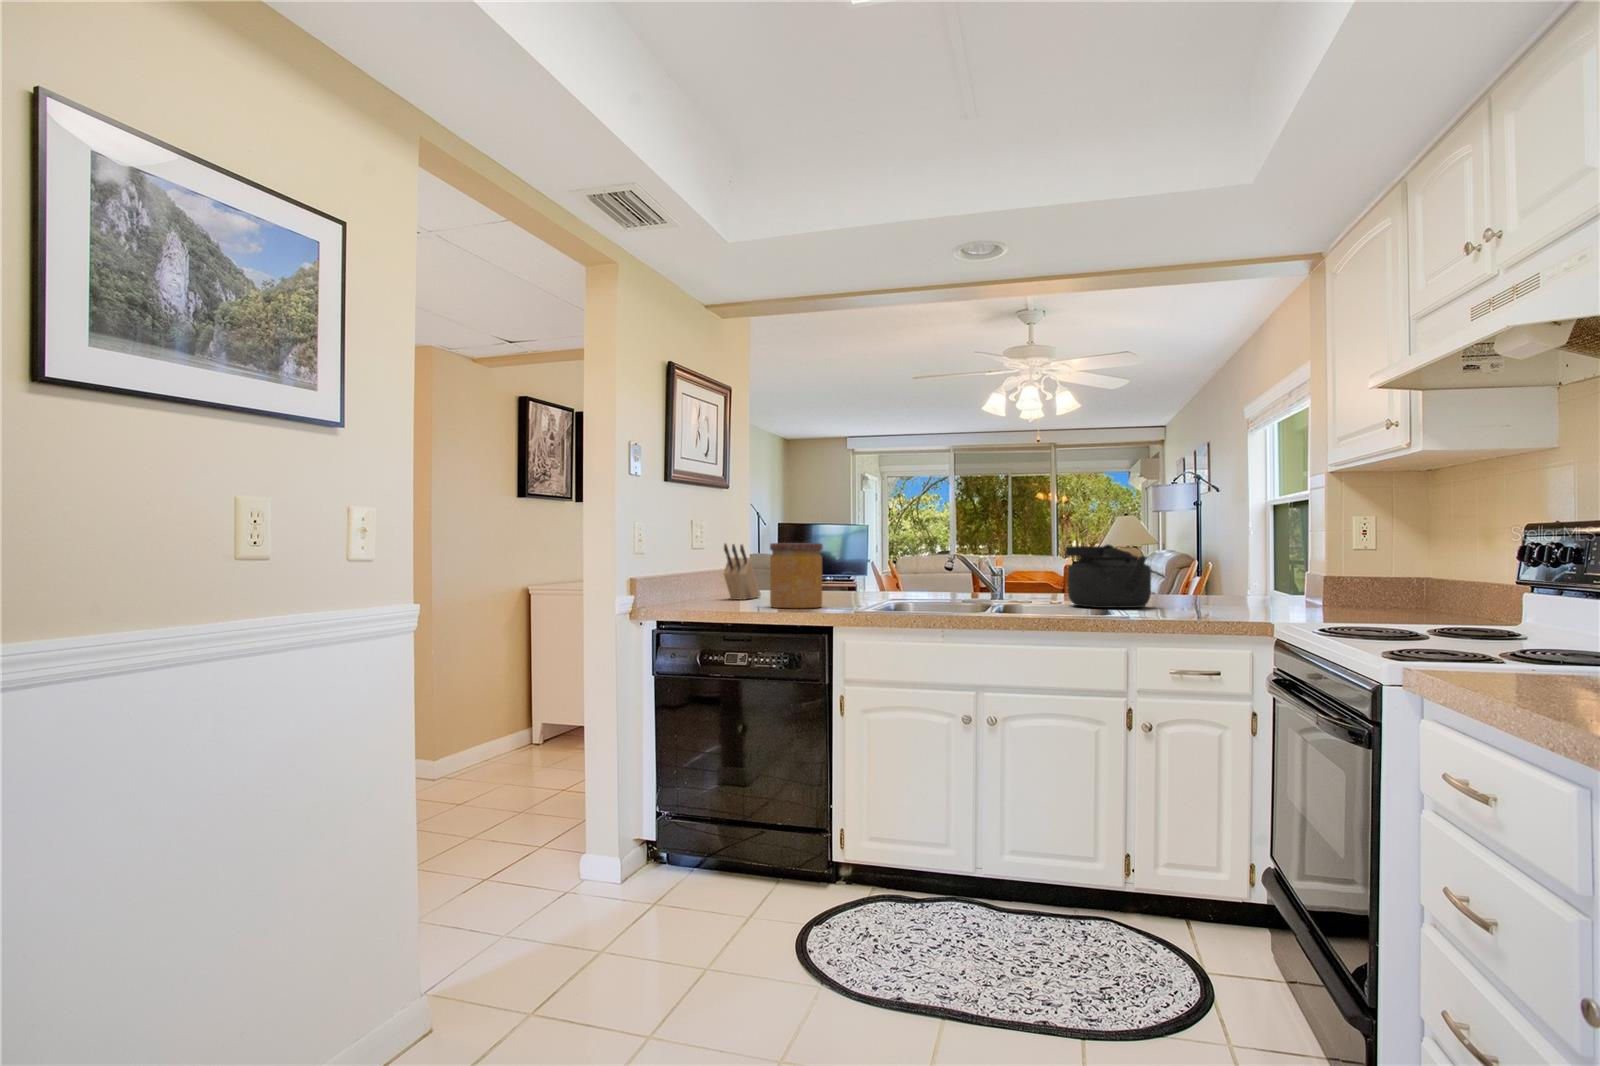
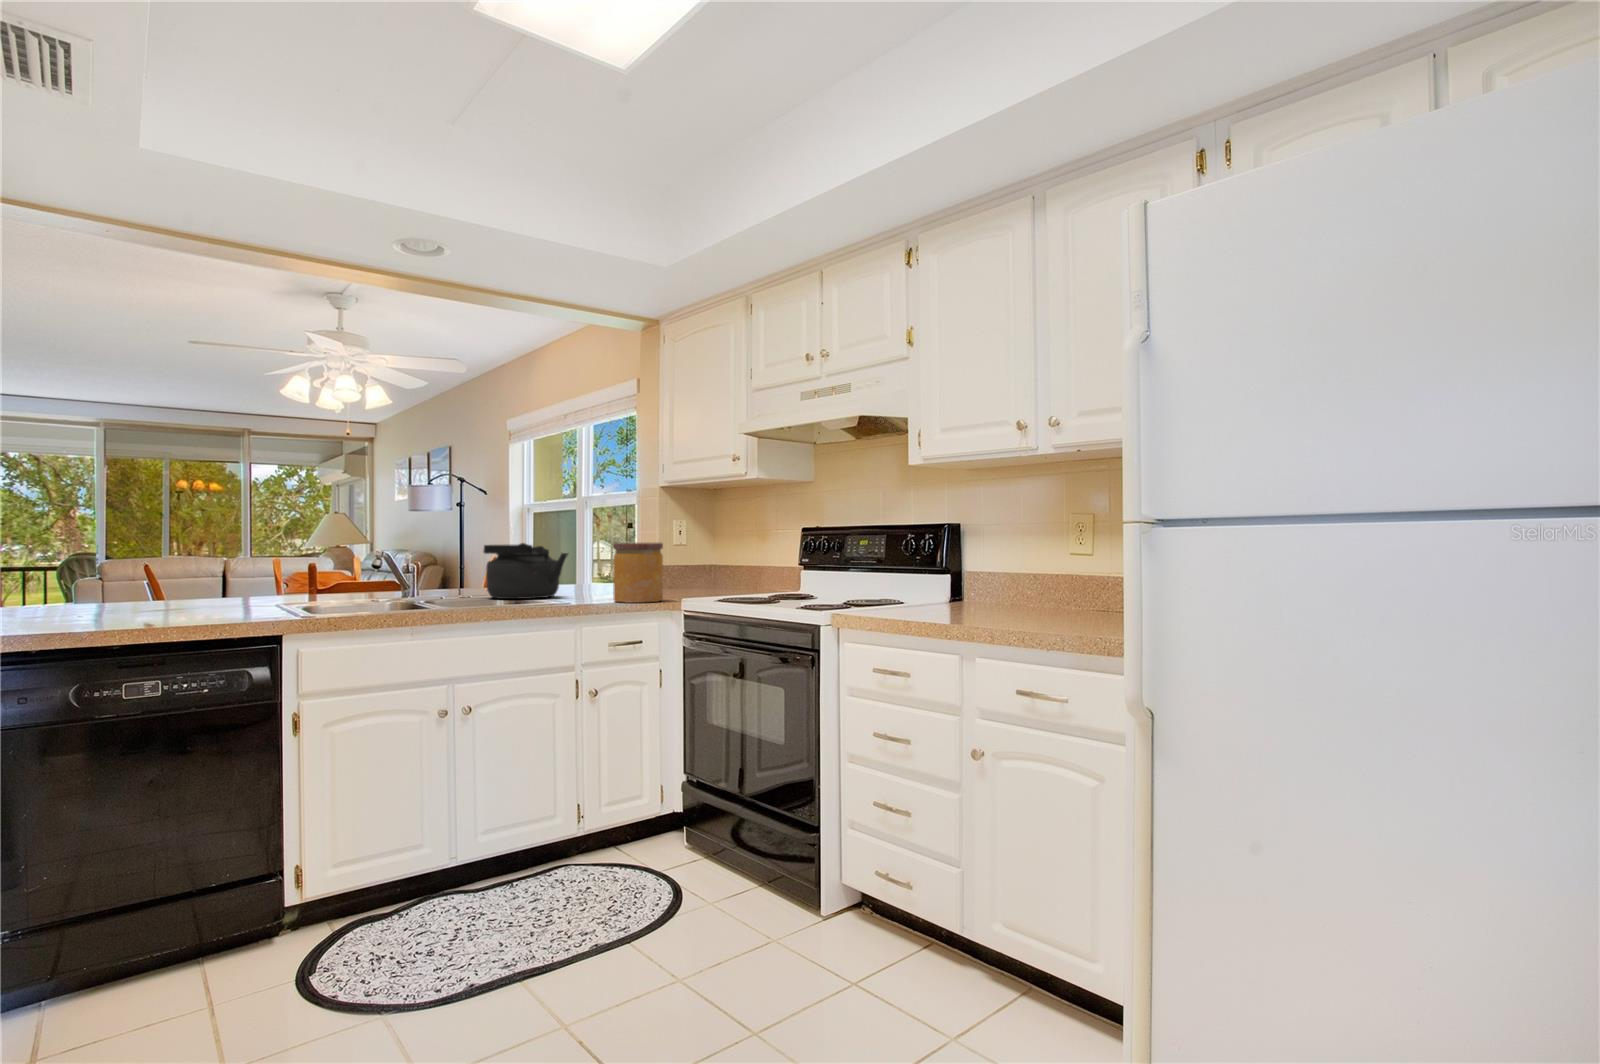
jar: present [770,543,823,608] -> present [613,542,663,603]
knife block: present [724,544,761,600] -> none [33,541,79,619]

